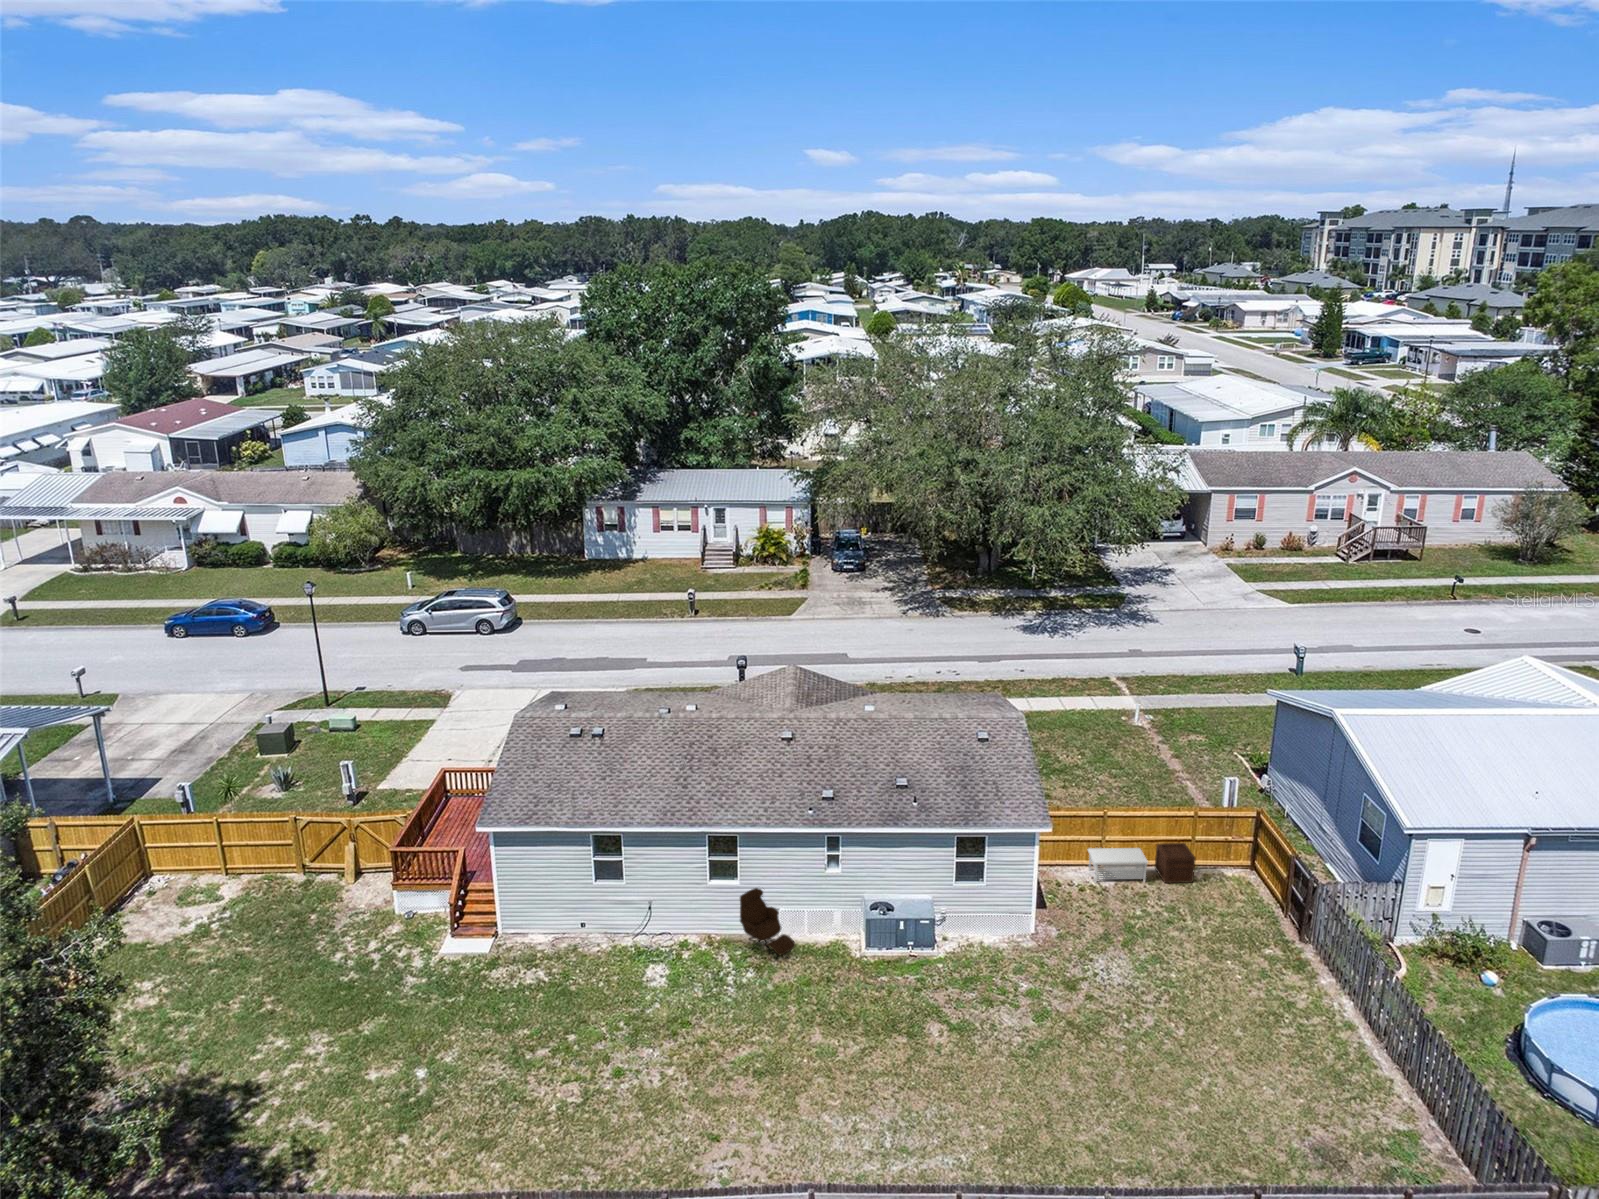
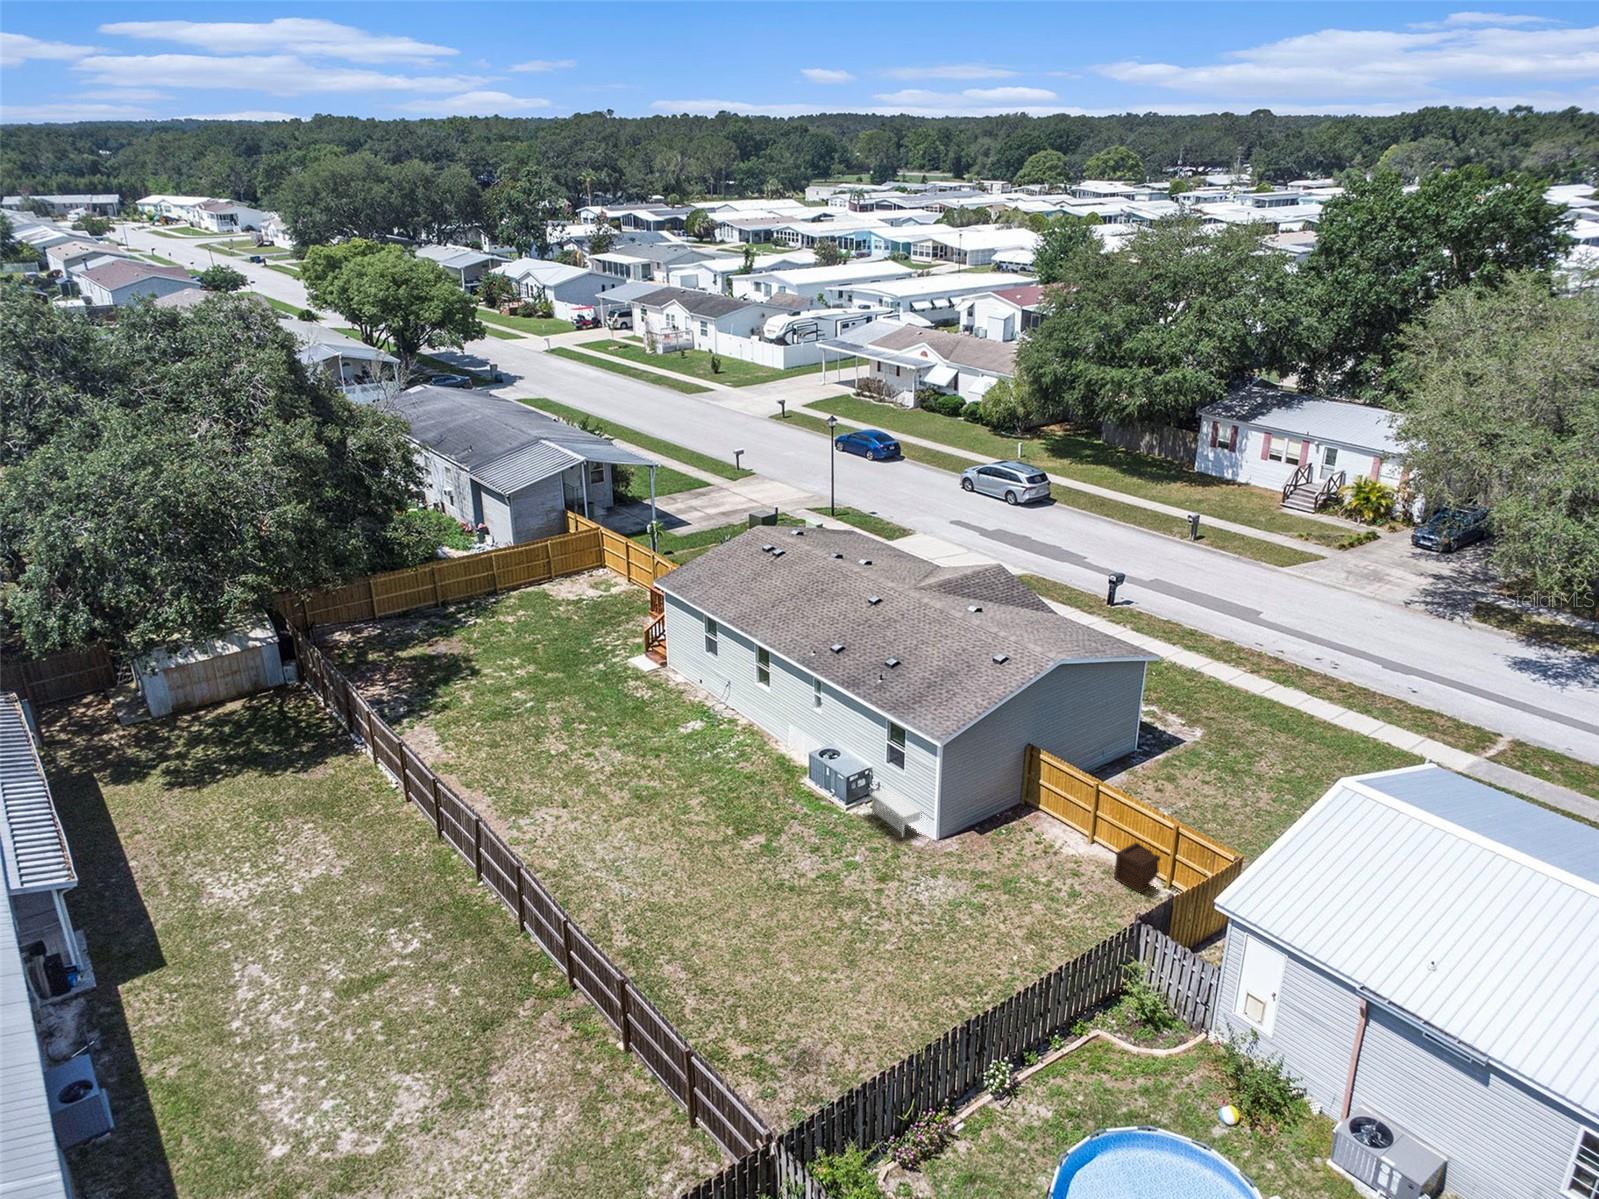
storage bench: present [1088,848,1148,882] -> present [871,788,922,837]
lounge chair: present [740,888,795,956] -> none [761,696,795,755]

